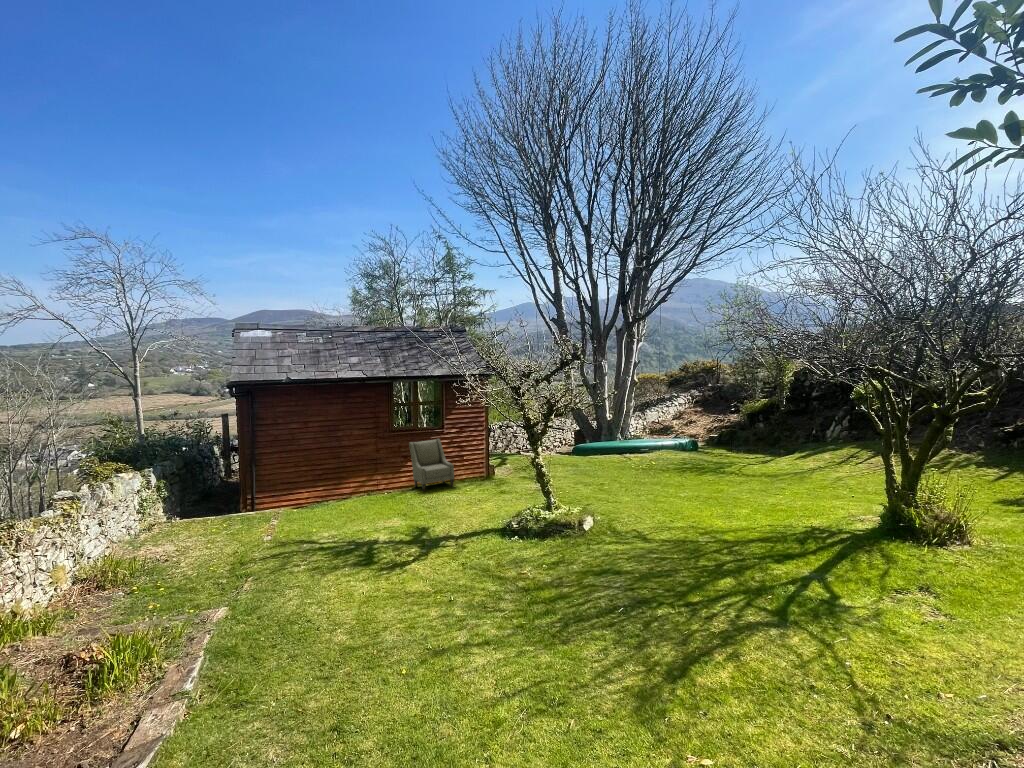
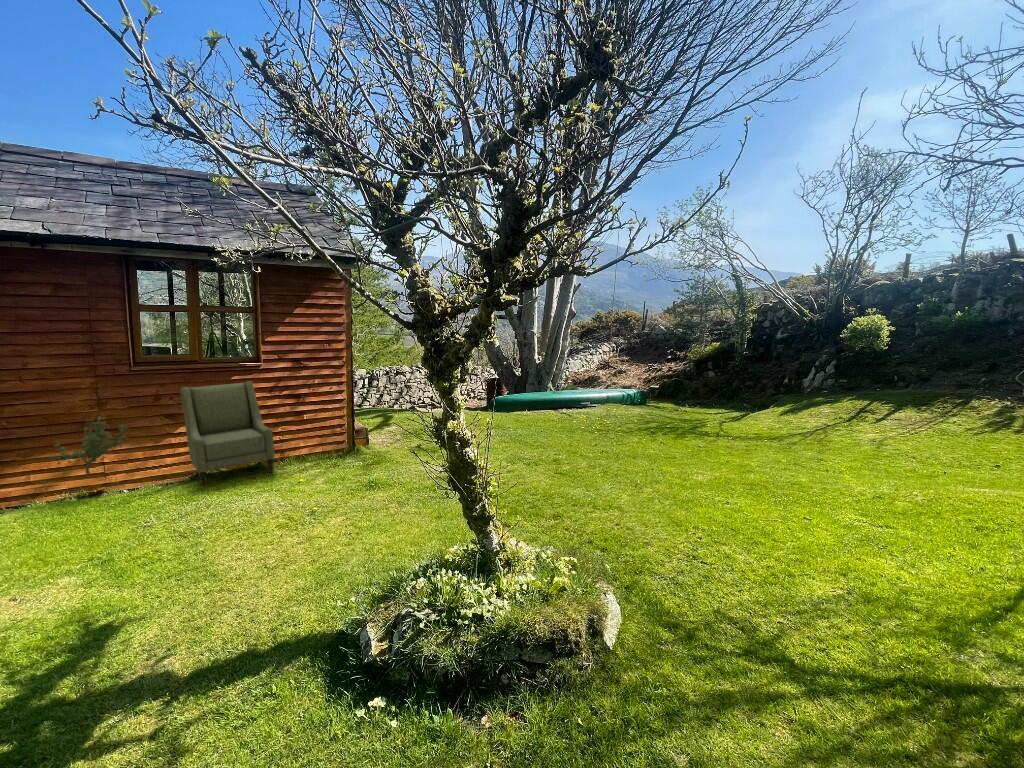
potted tree: none [361,457,391,494] -> present [49,417,129,495]

